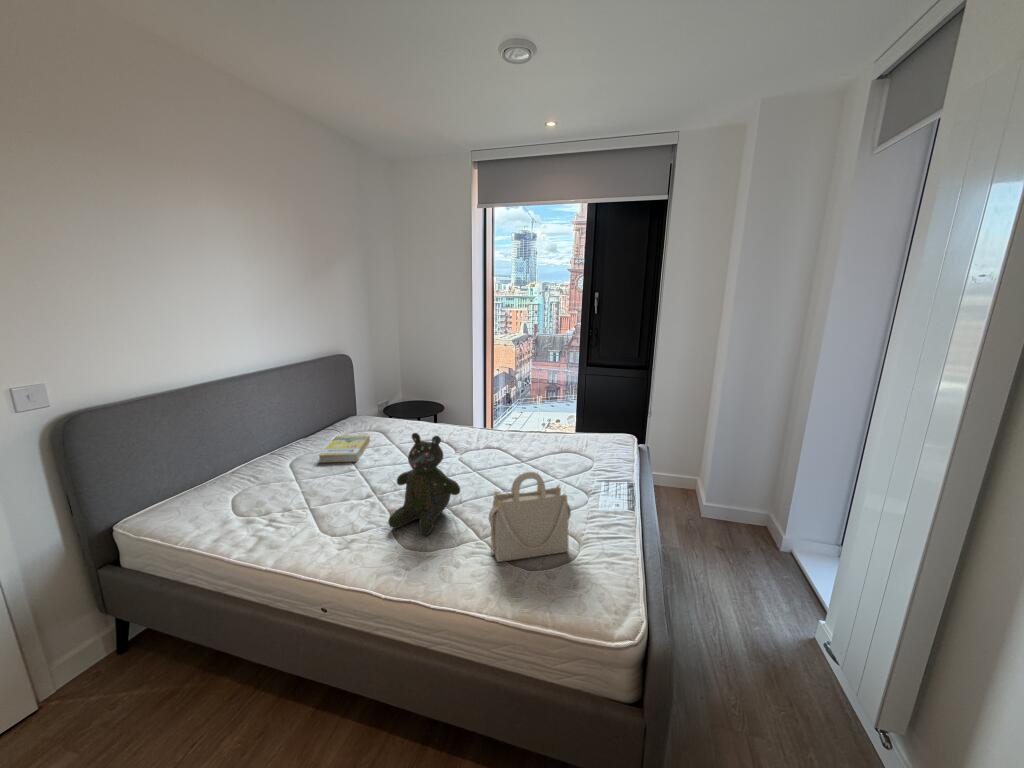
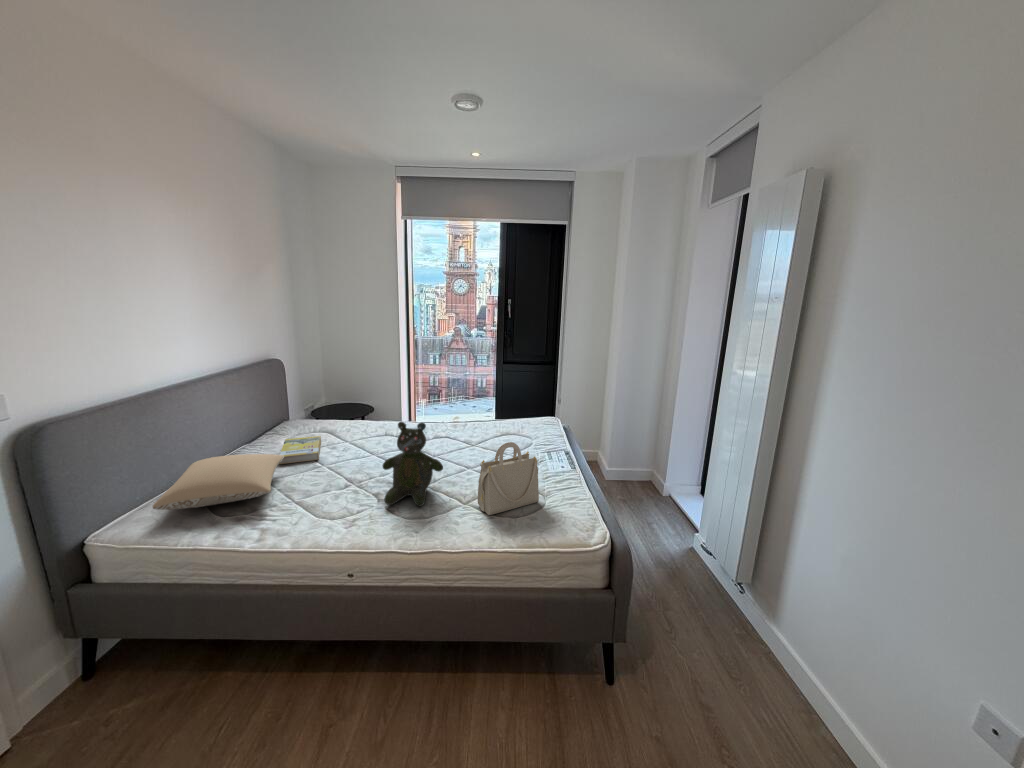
pillow: none [176,451,319,503] -> present [153,454,284,510]

